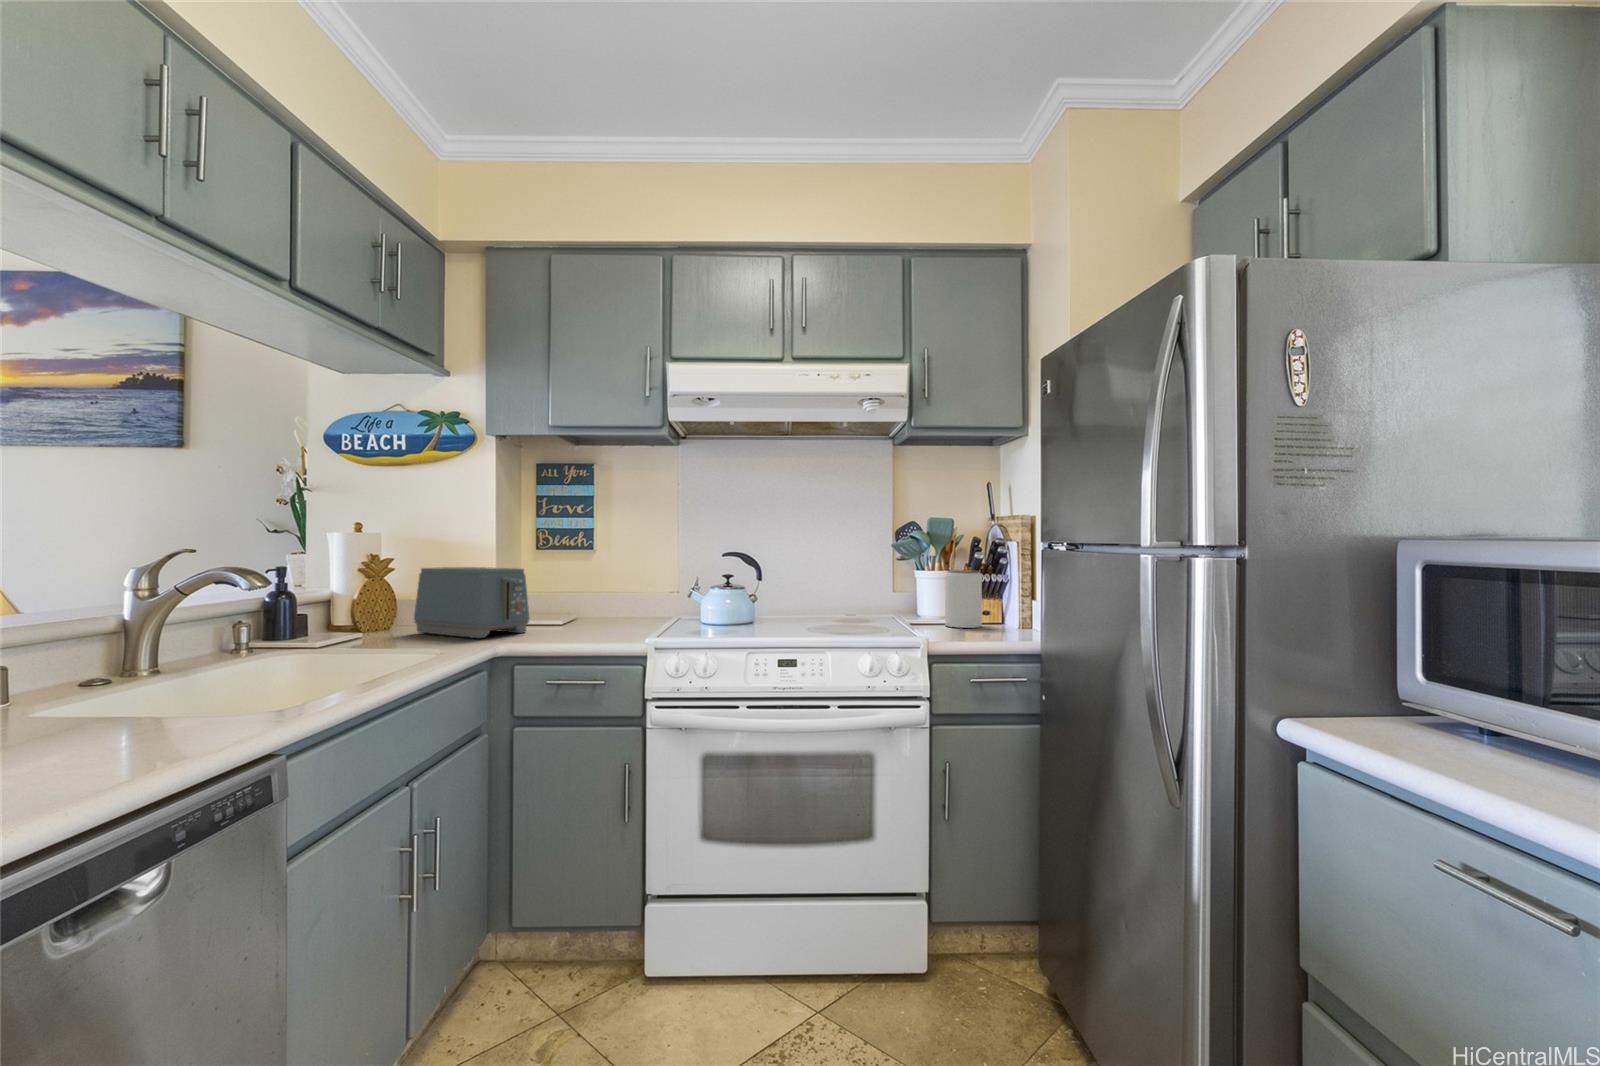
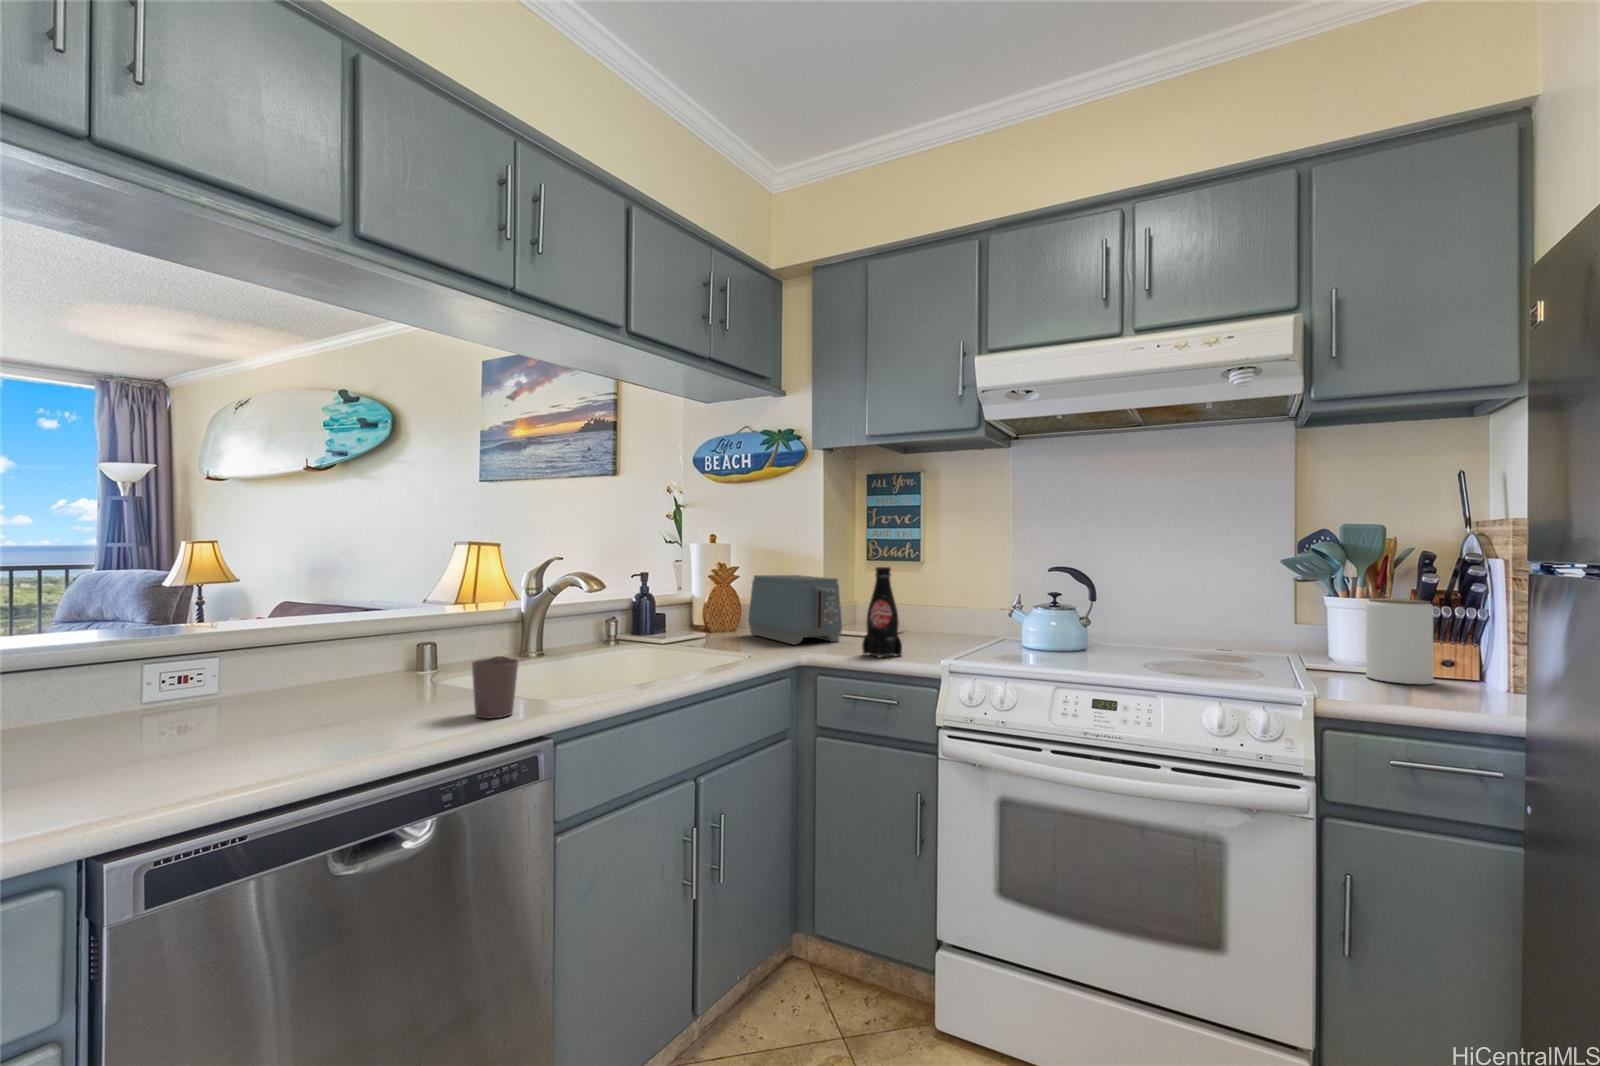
bottle: none [563,555,604,643] -> present [862,567,902,658]
cup: none [144,669,212,743] -> present [472,658,518,718]

